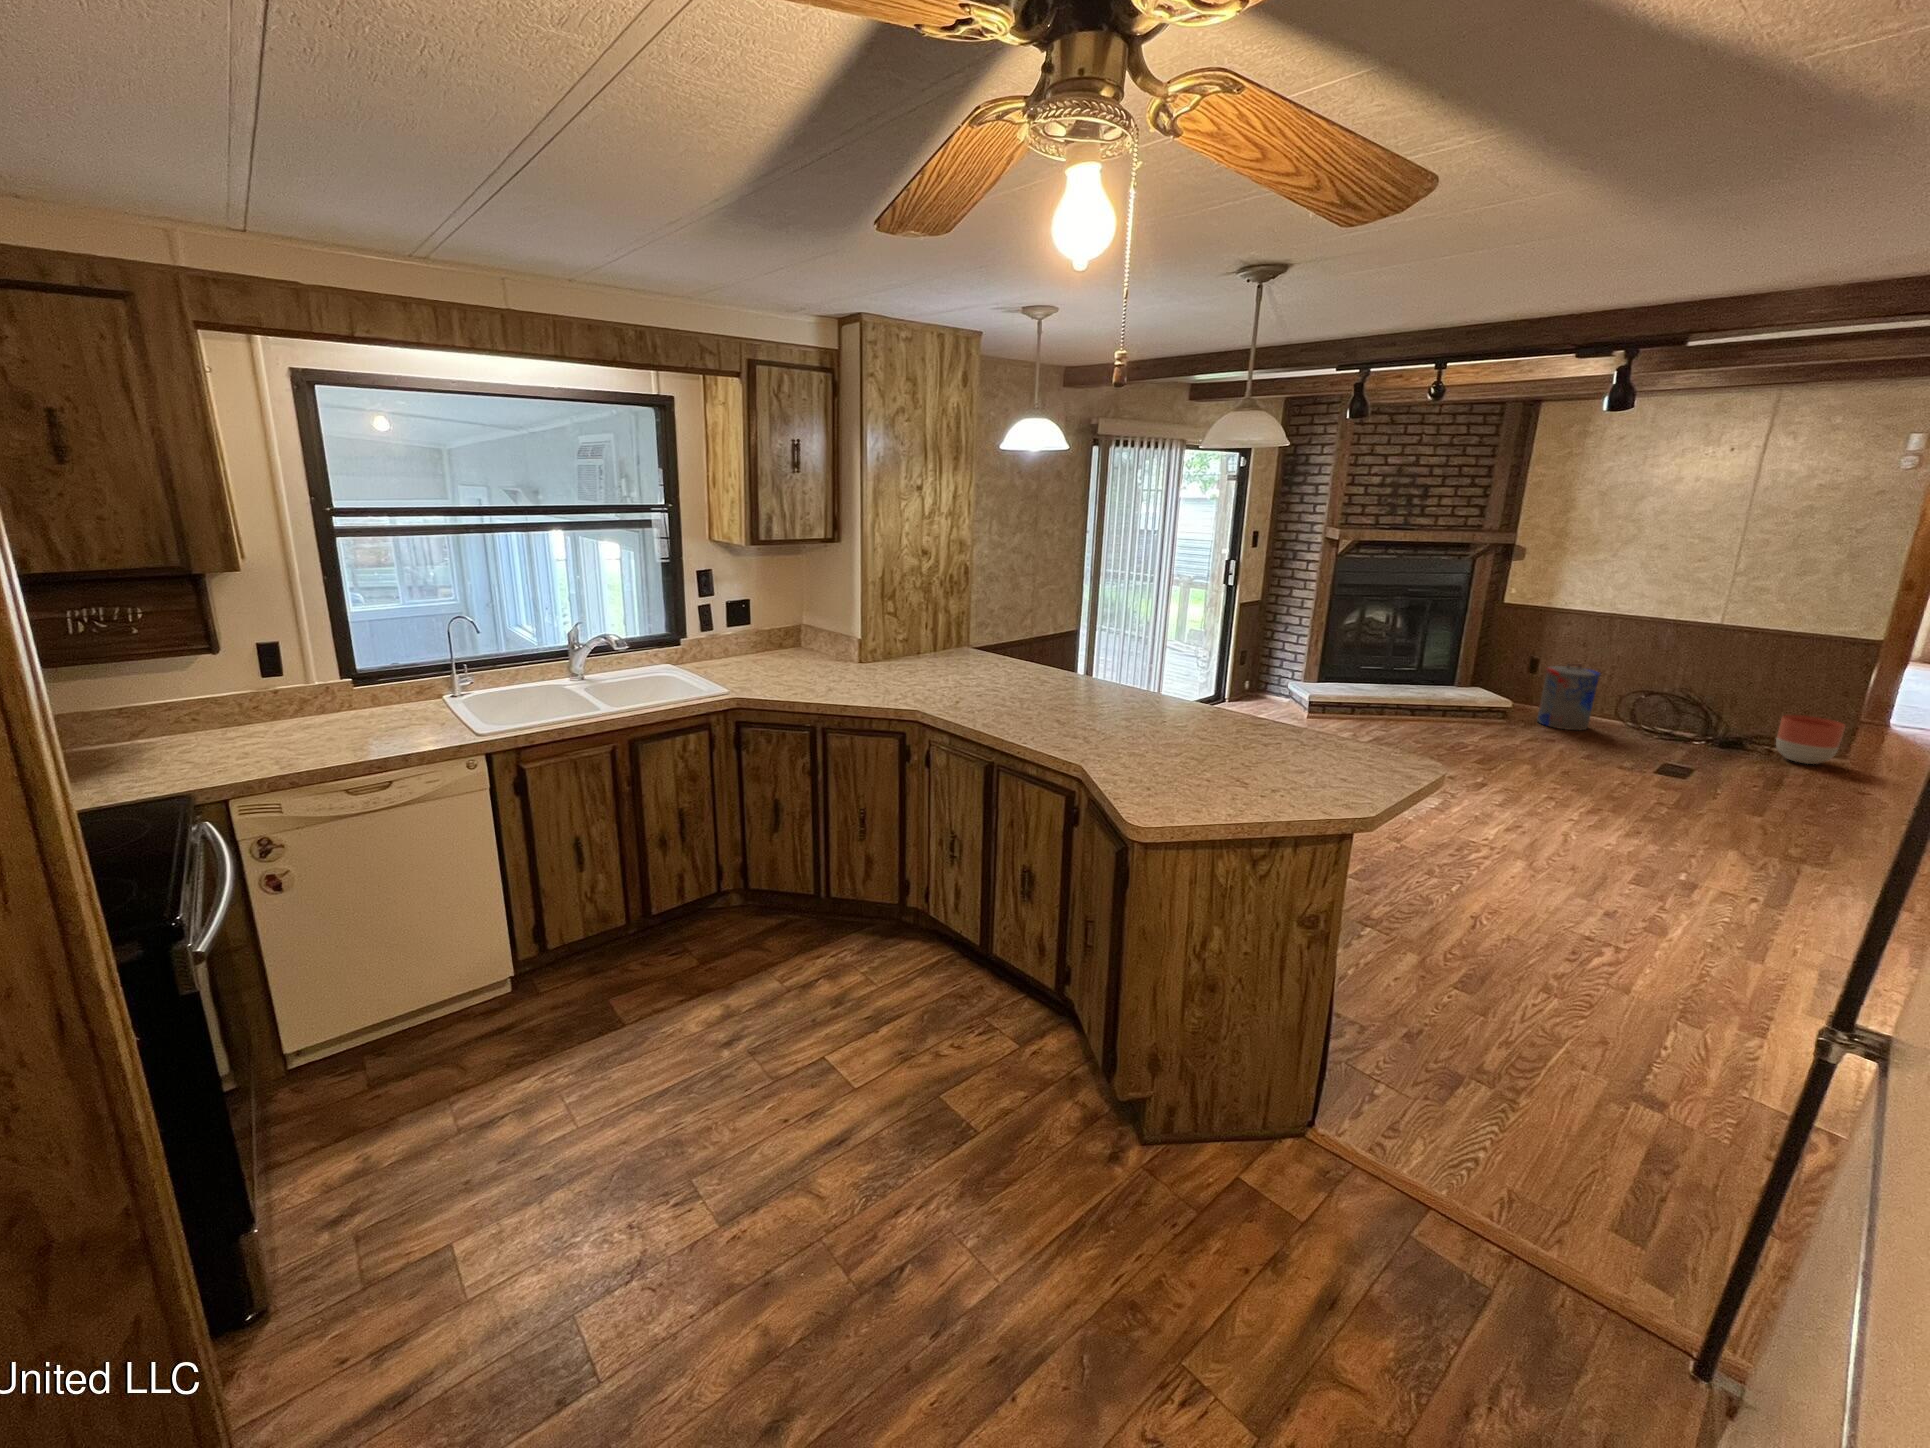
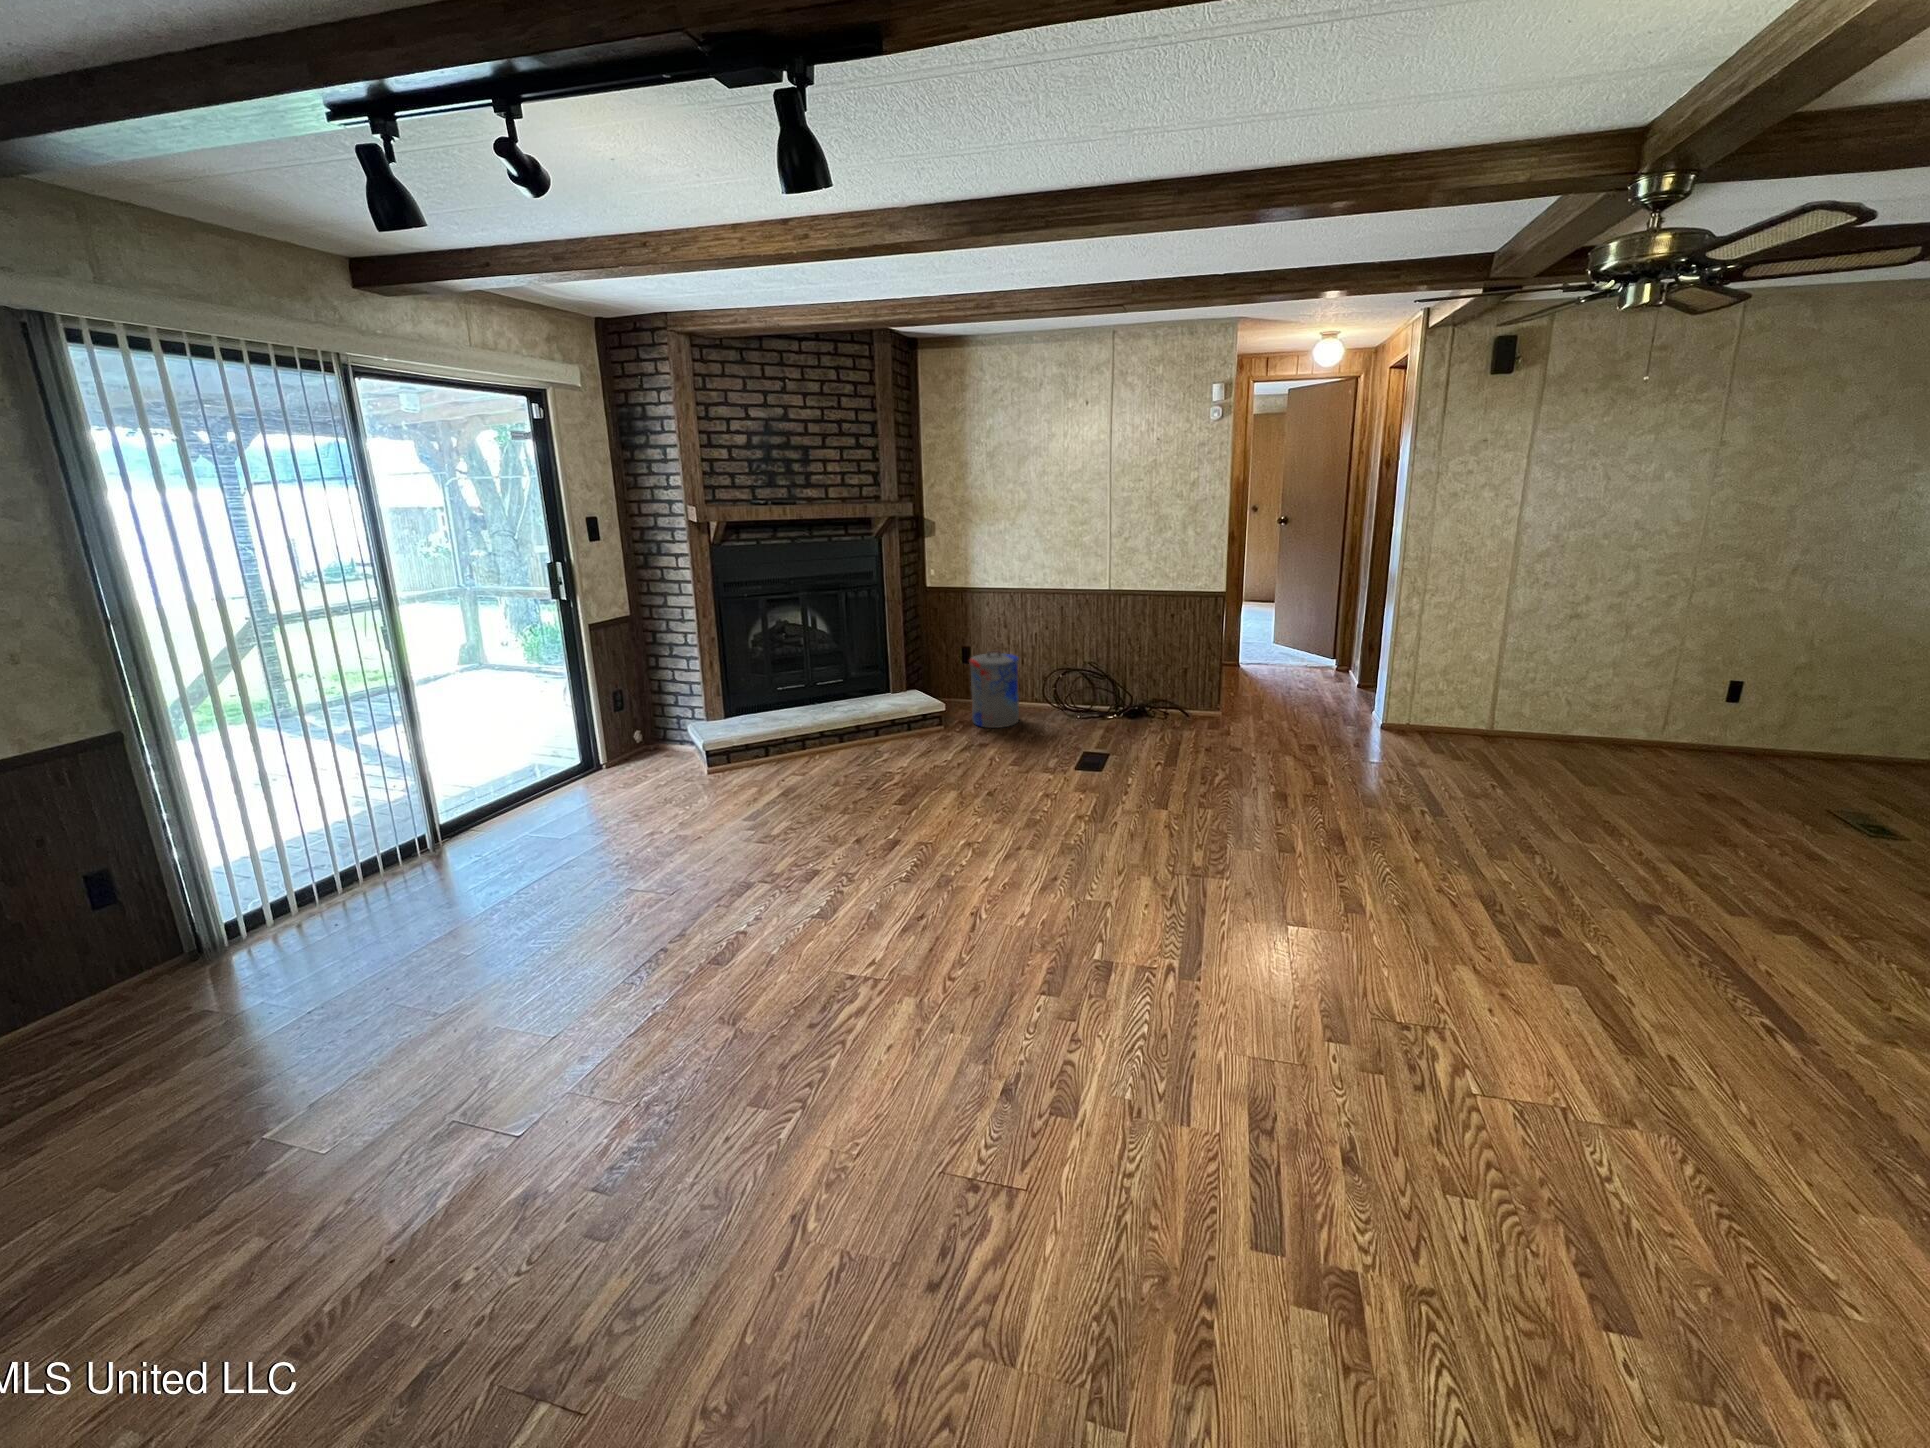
planter: present [1776,715,1845,764] -> none [1167,674,1212,724]

